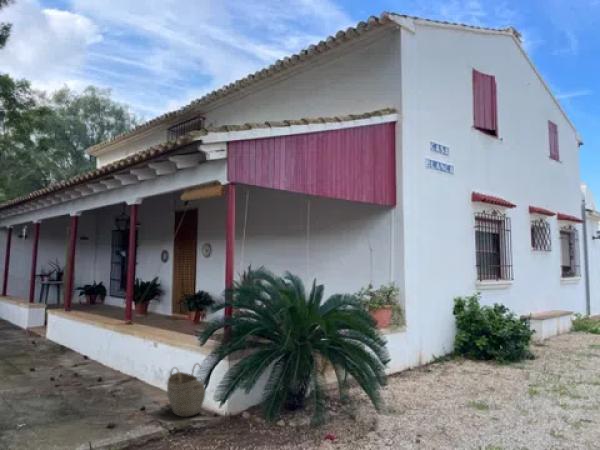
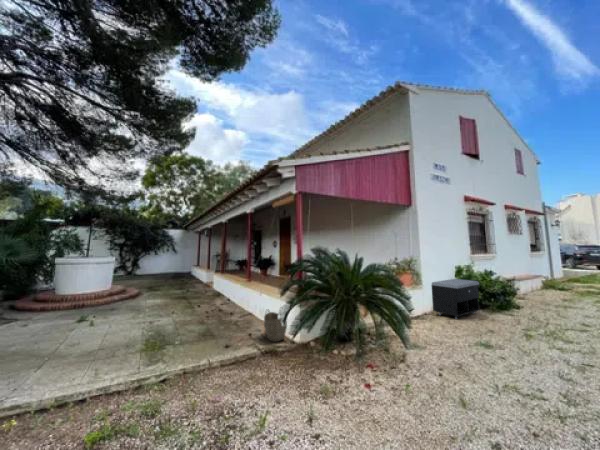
storage bench: none [420,317,483,375] -> present [431,279,480,319]

